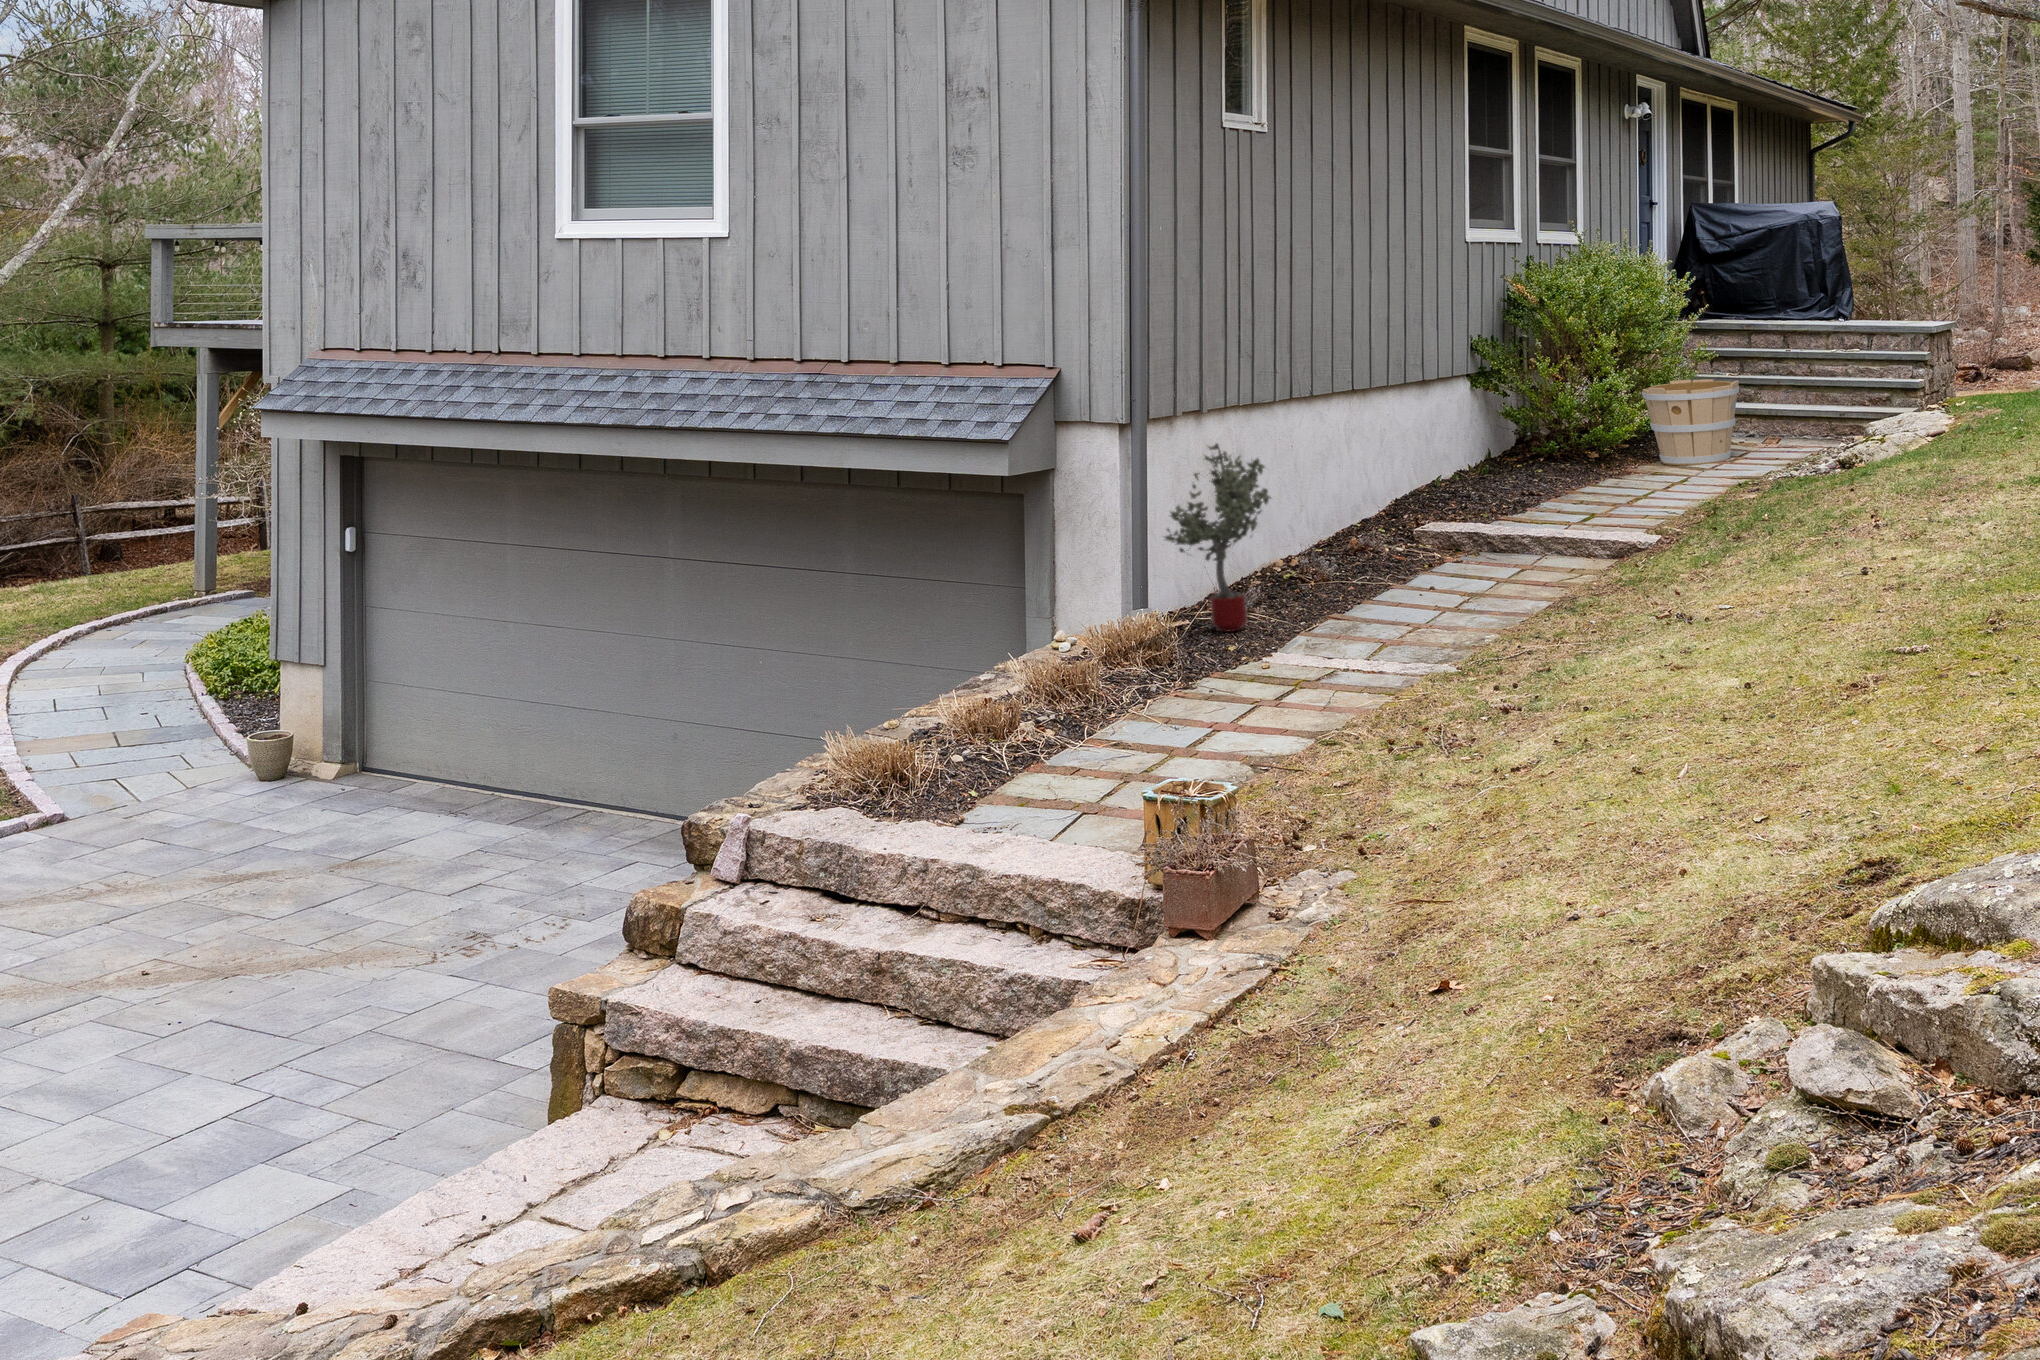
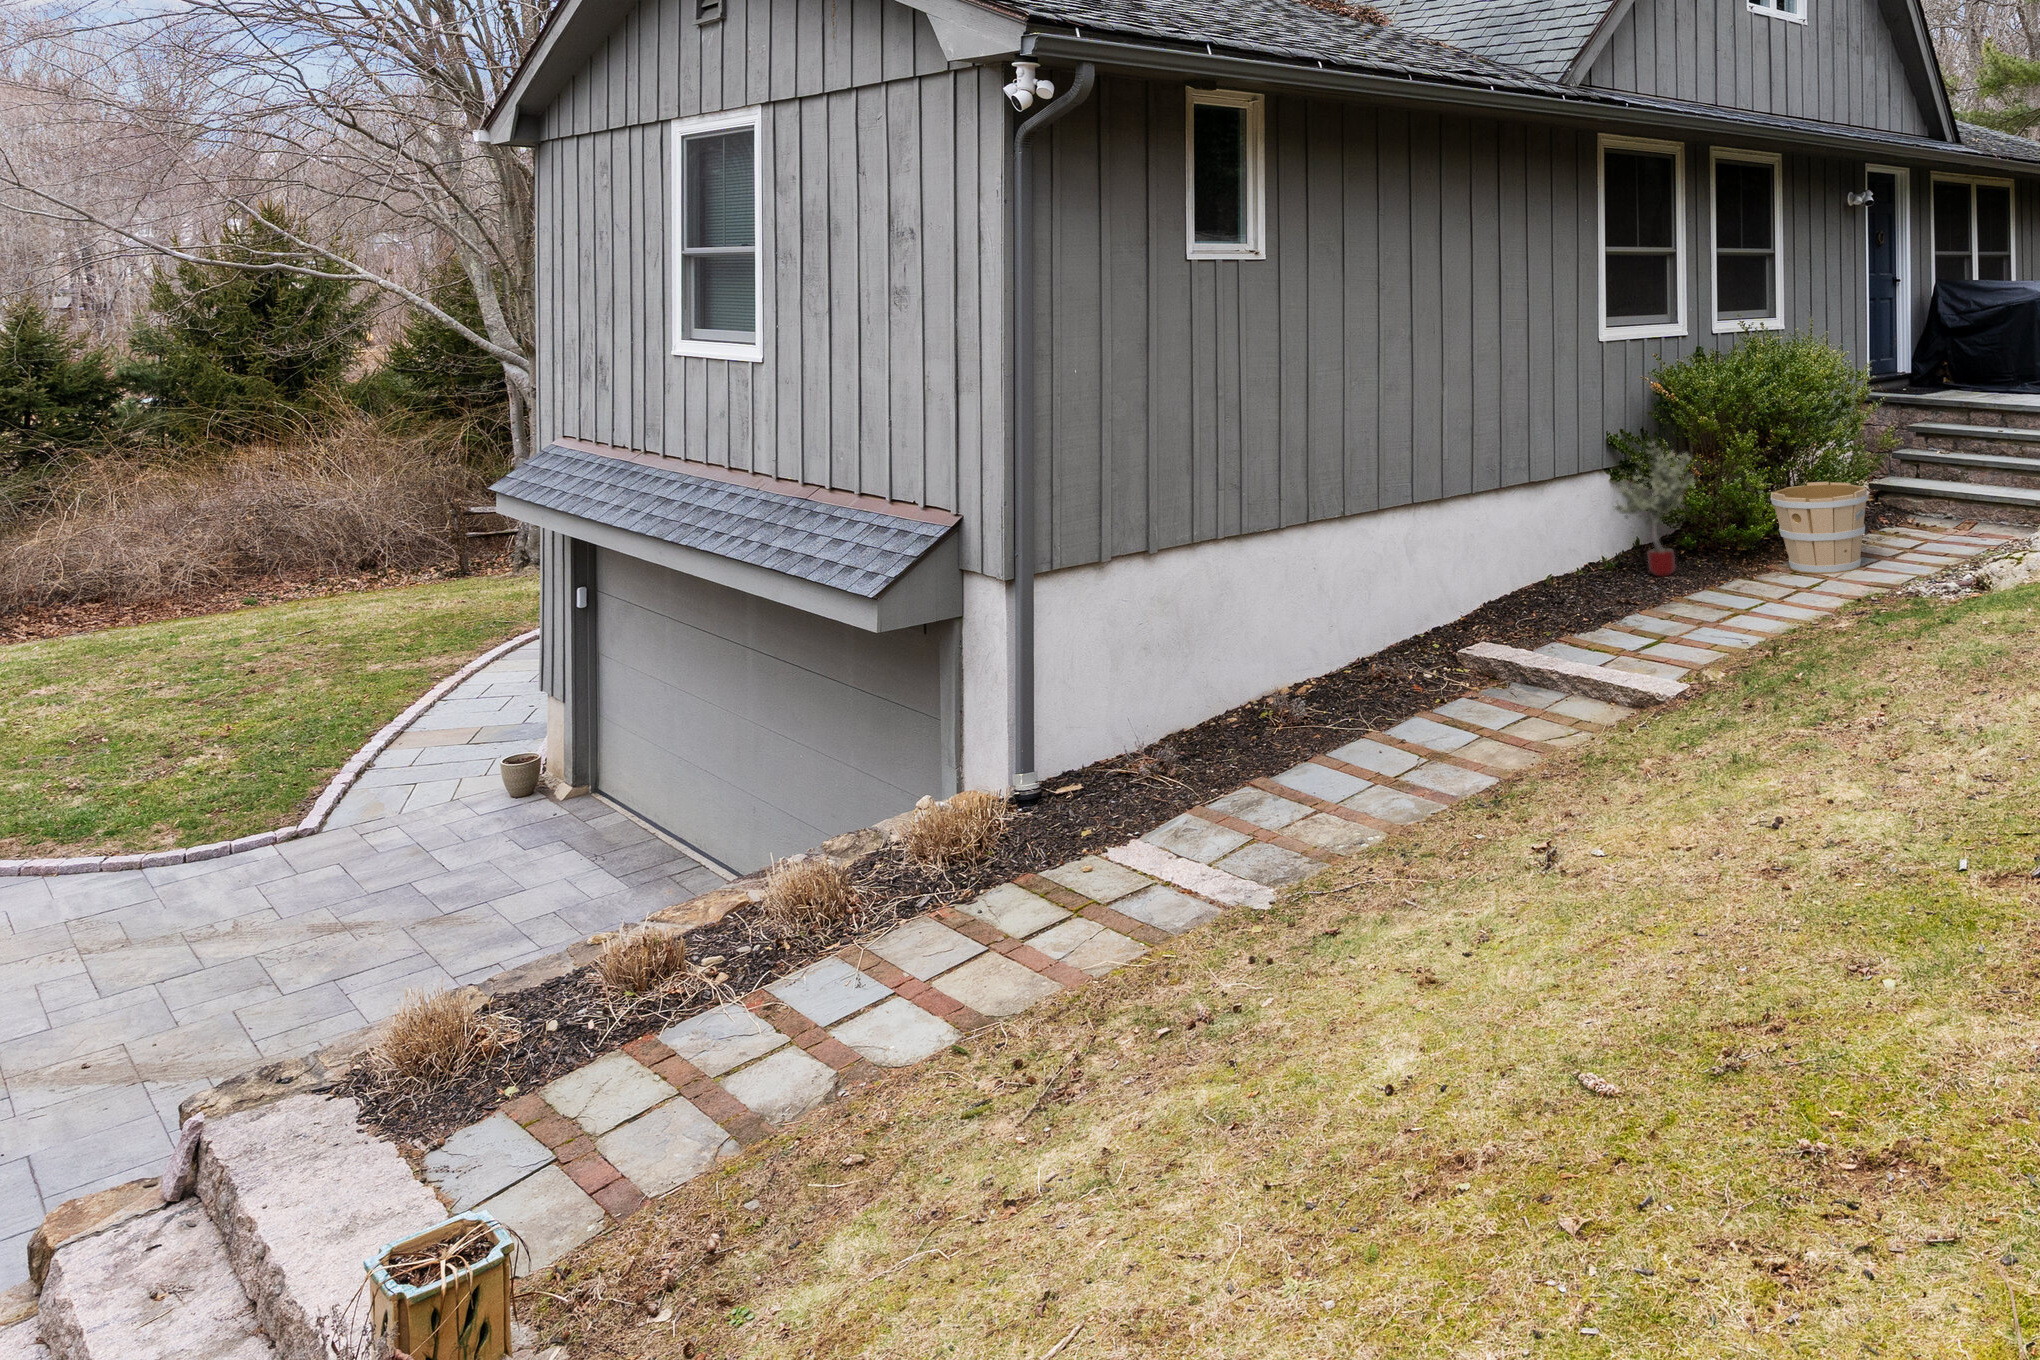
potted tree: present [1165,444,1271,632] -> present [1615,442,1694,576]

